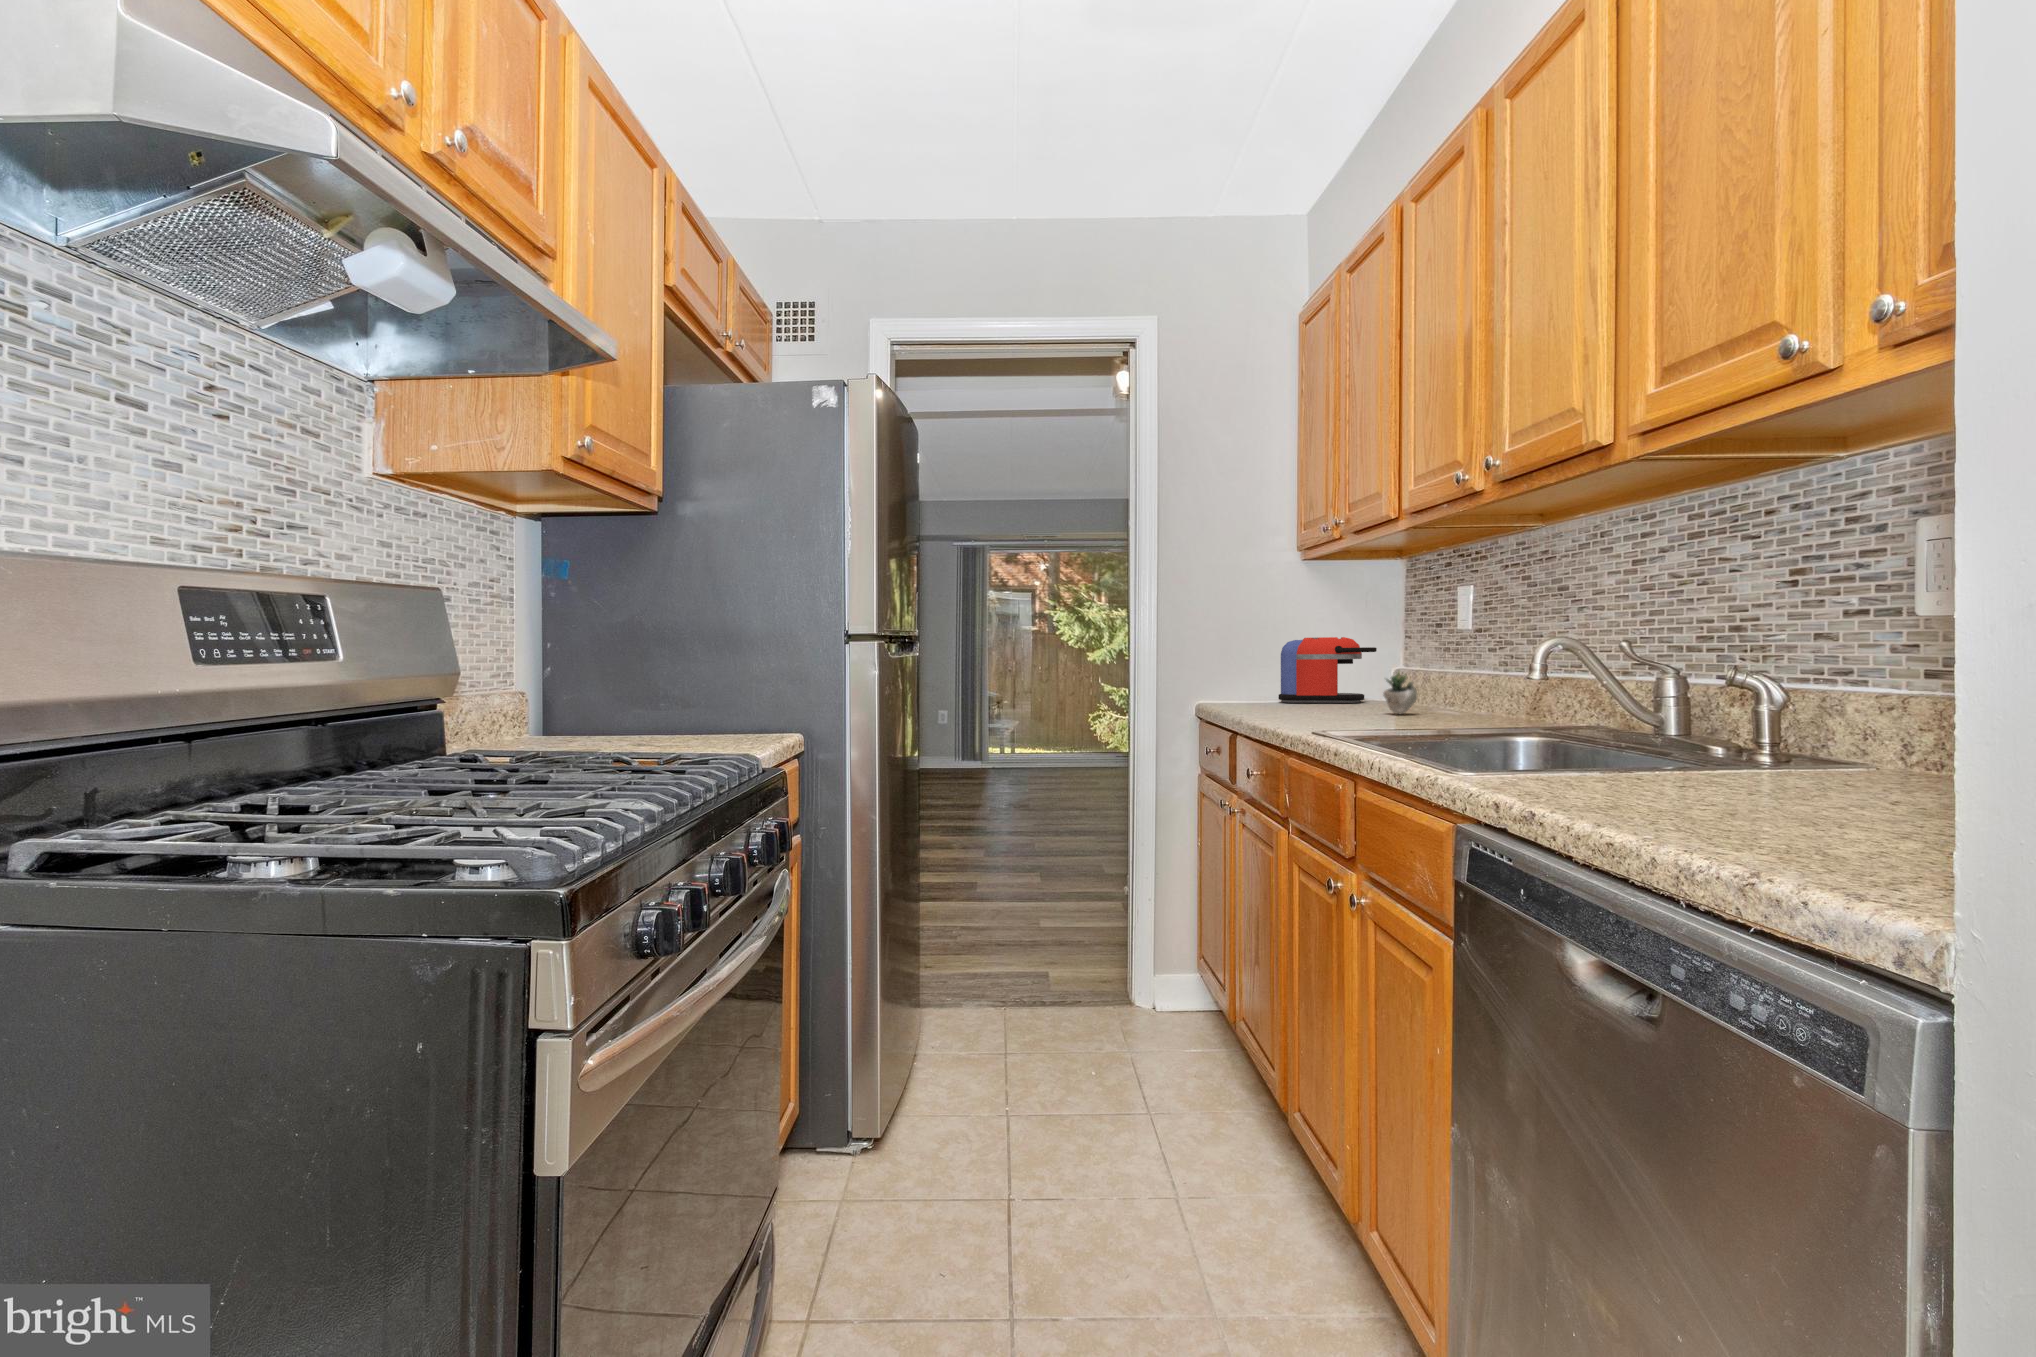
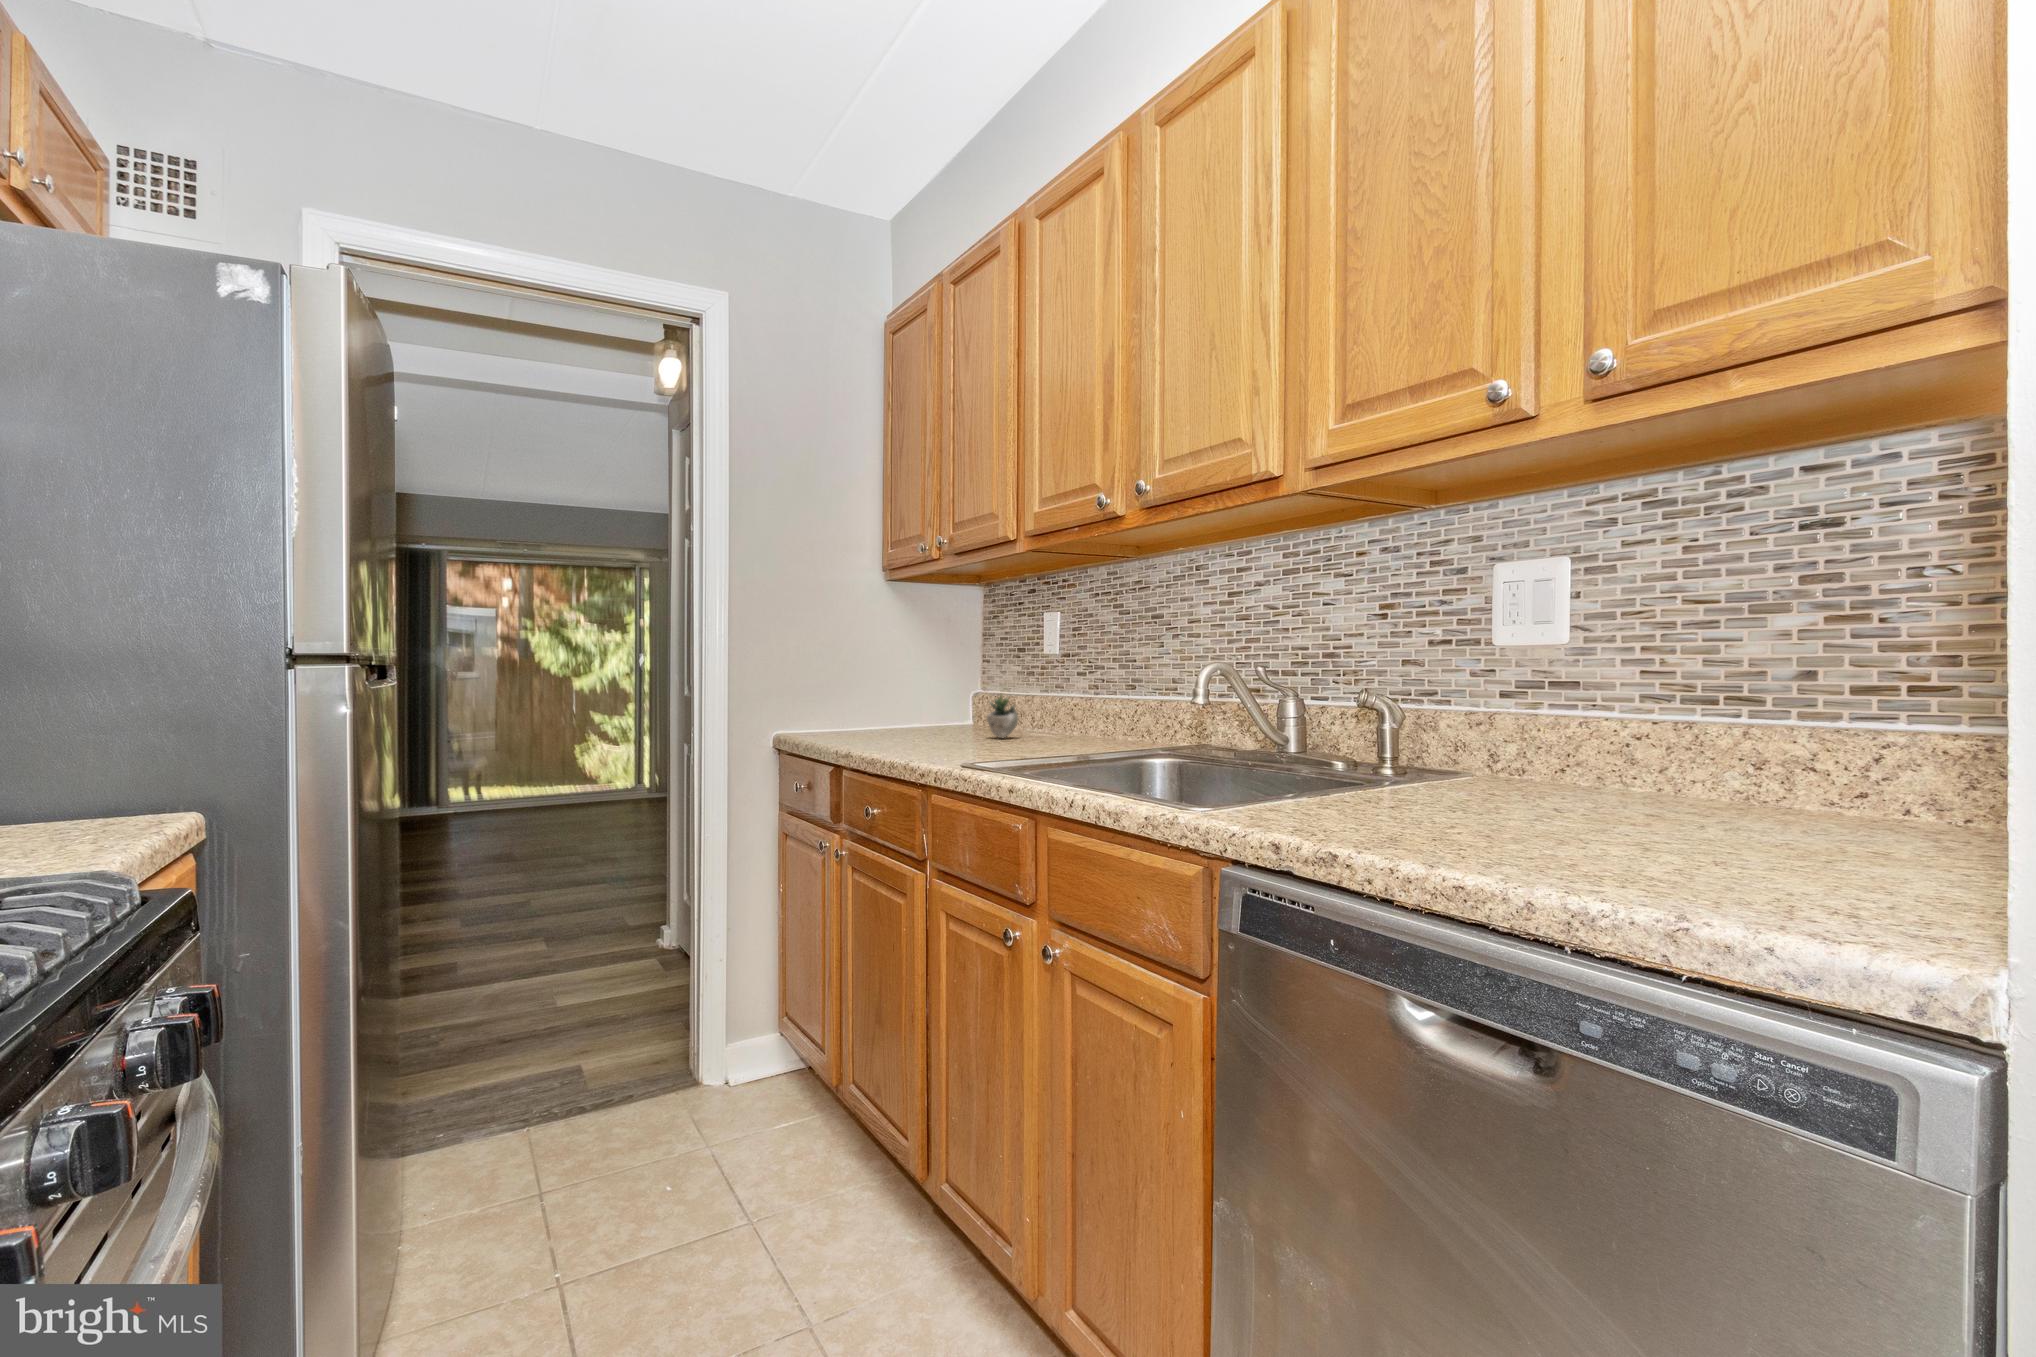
coffee maker: present [1278,637,1377,703] -> none [864,660,960,728]

